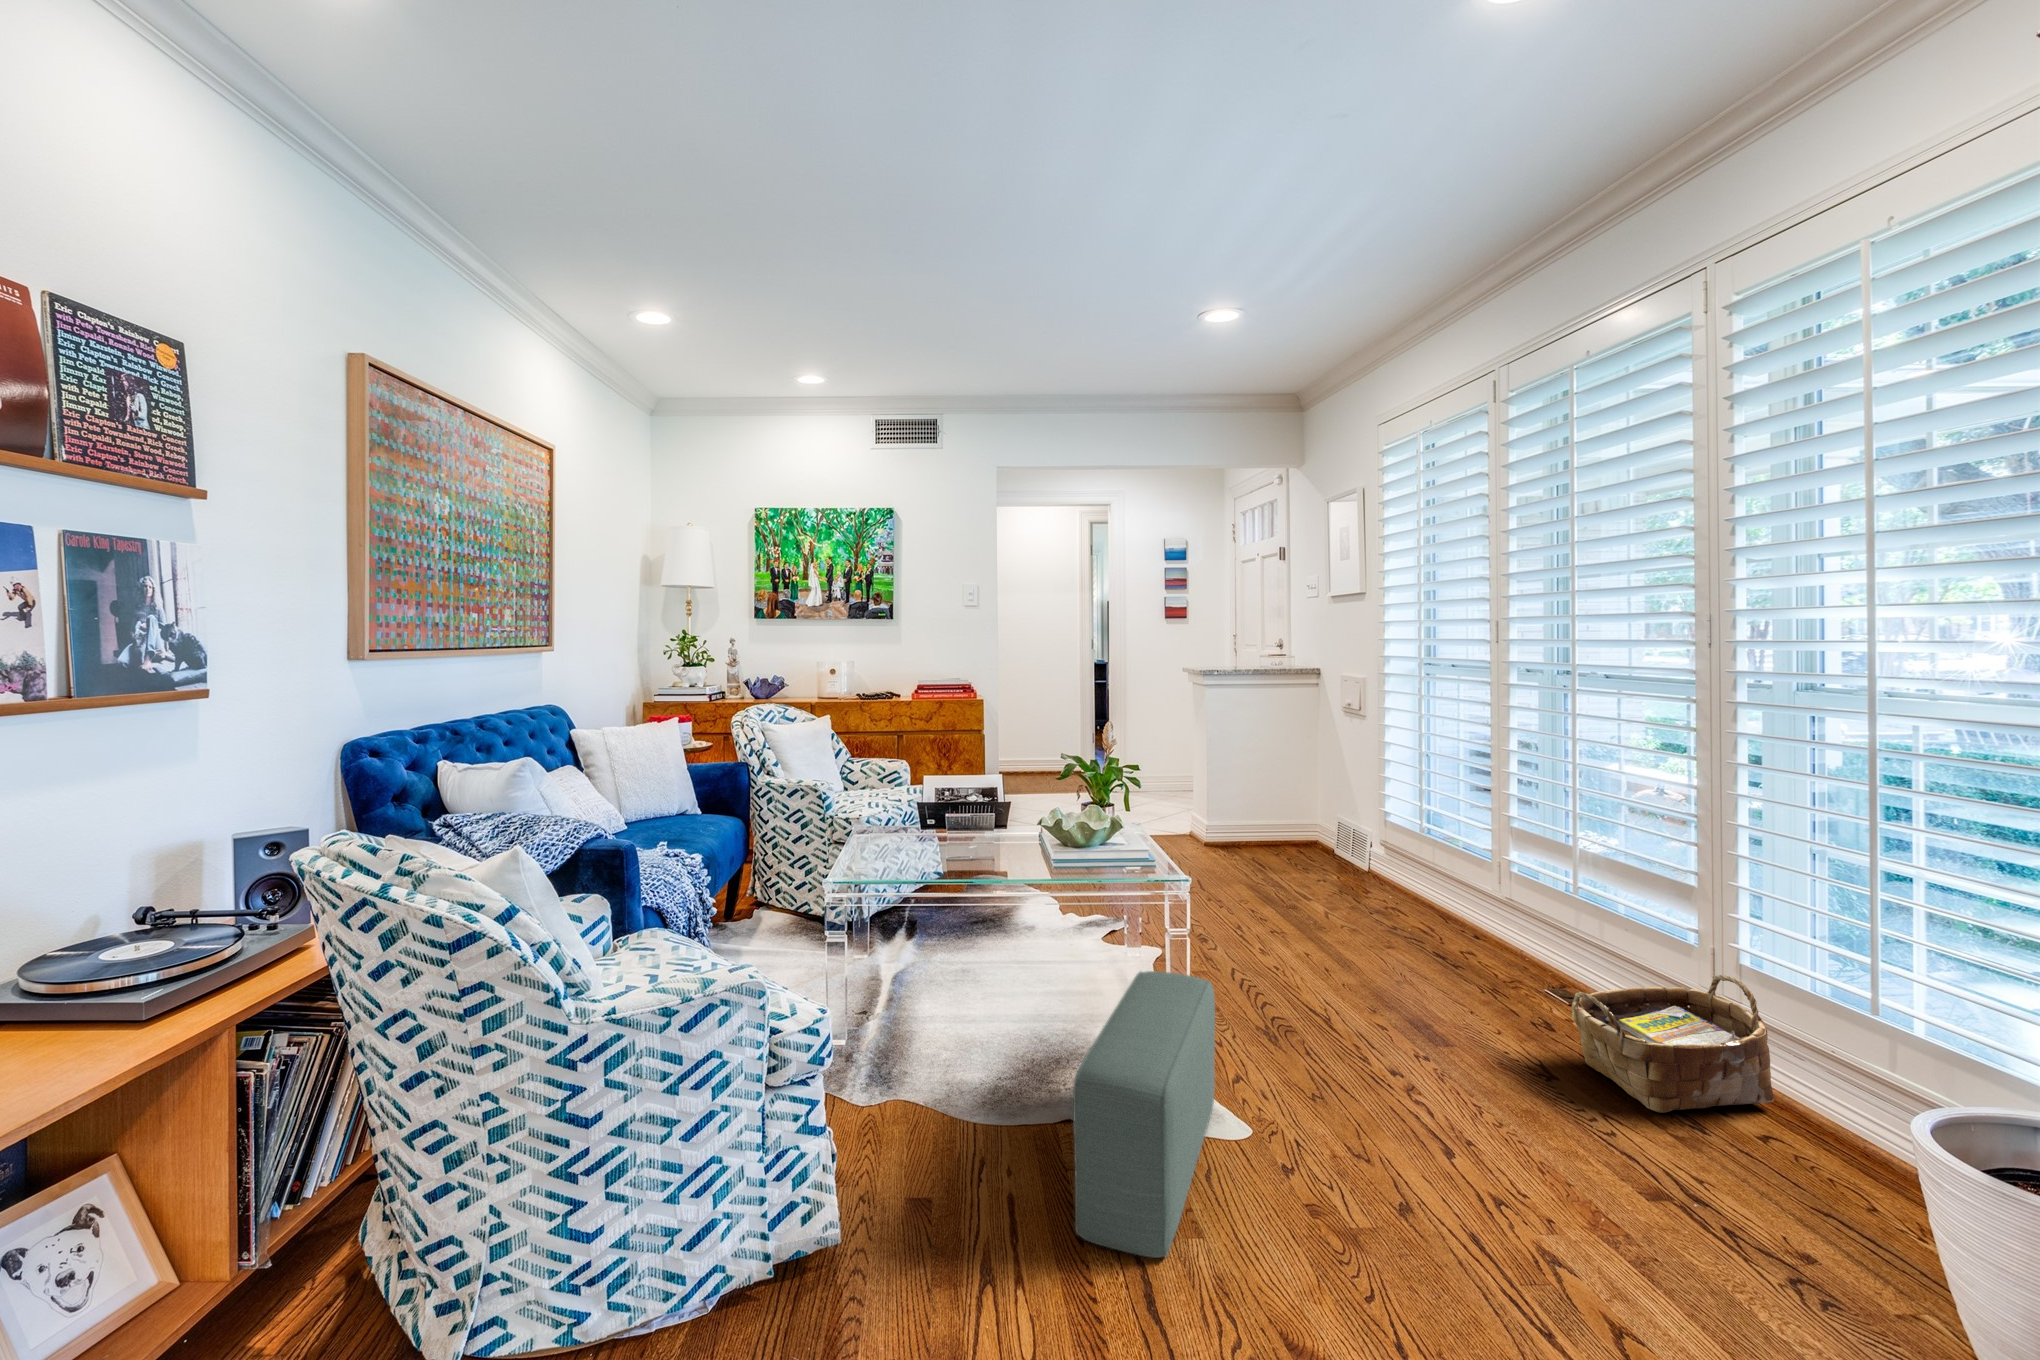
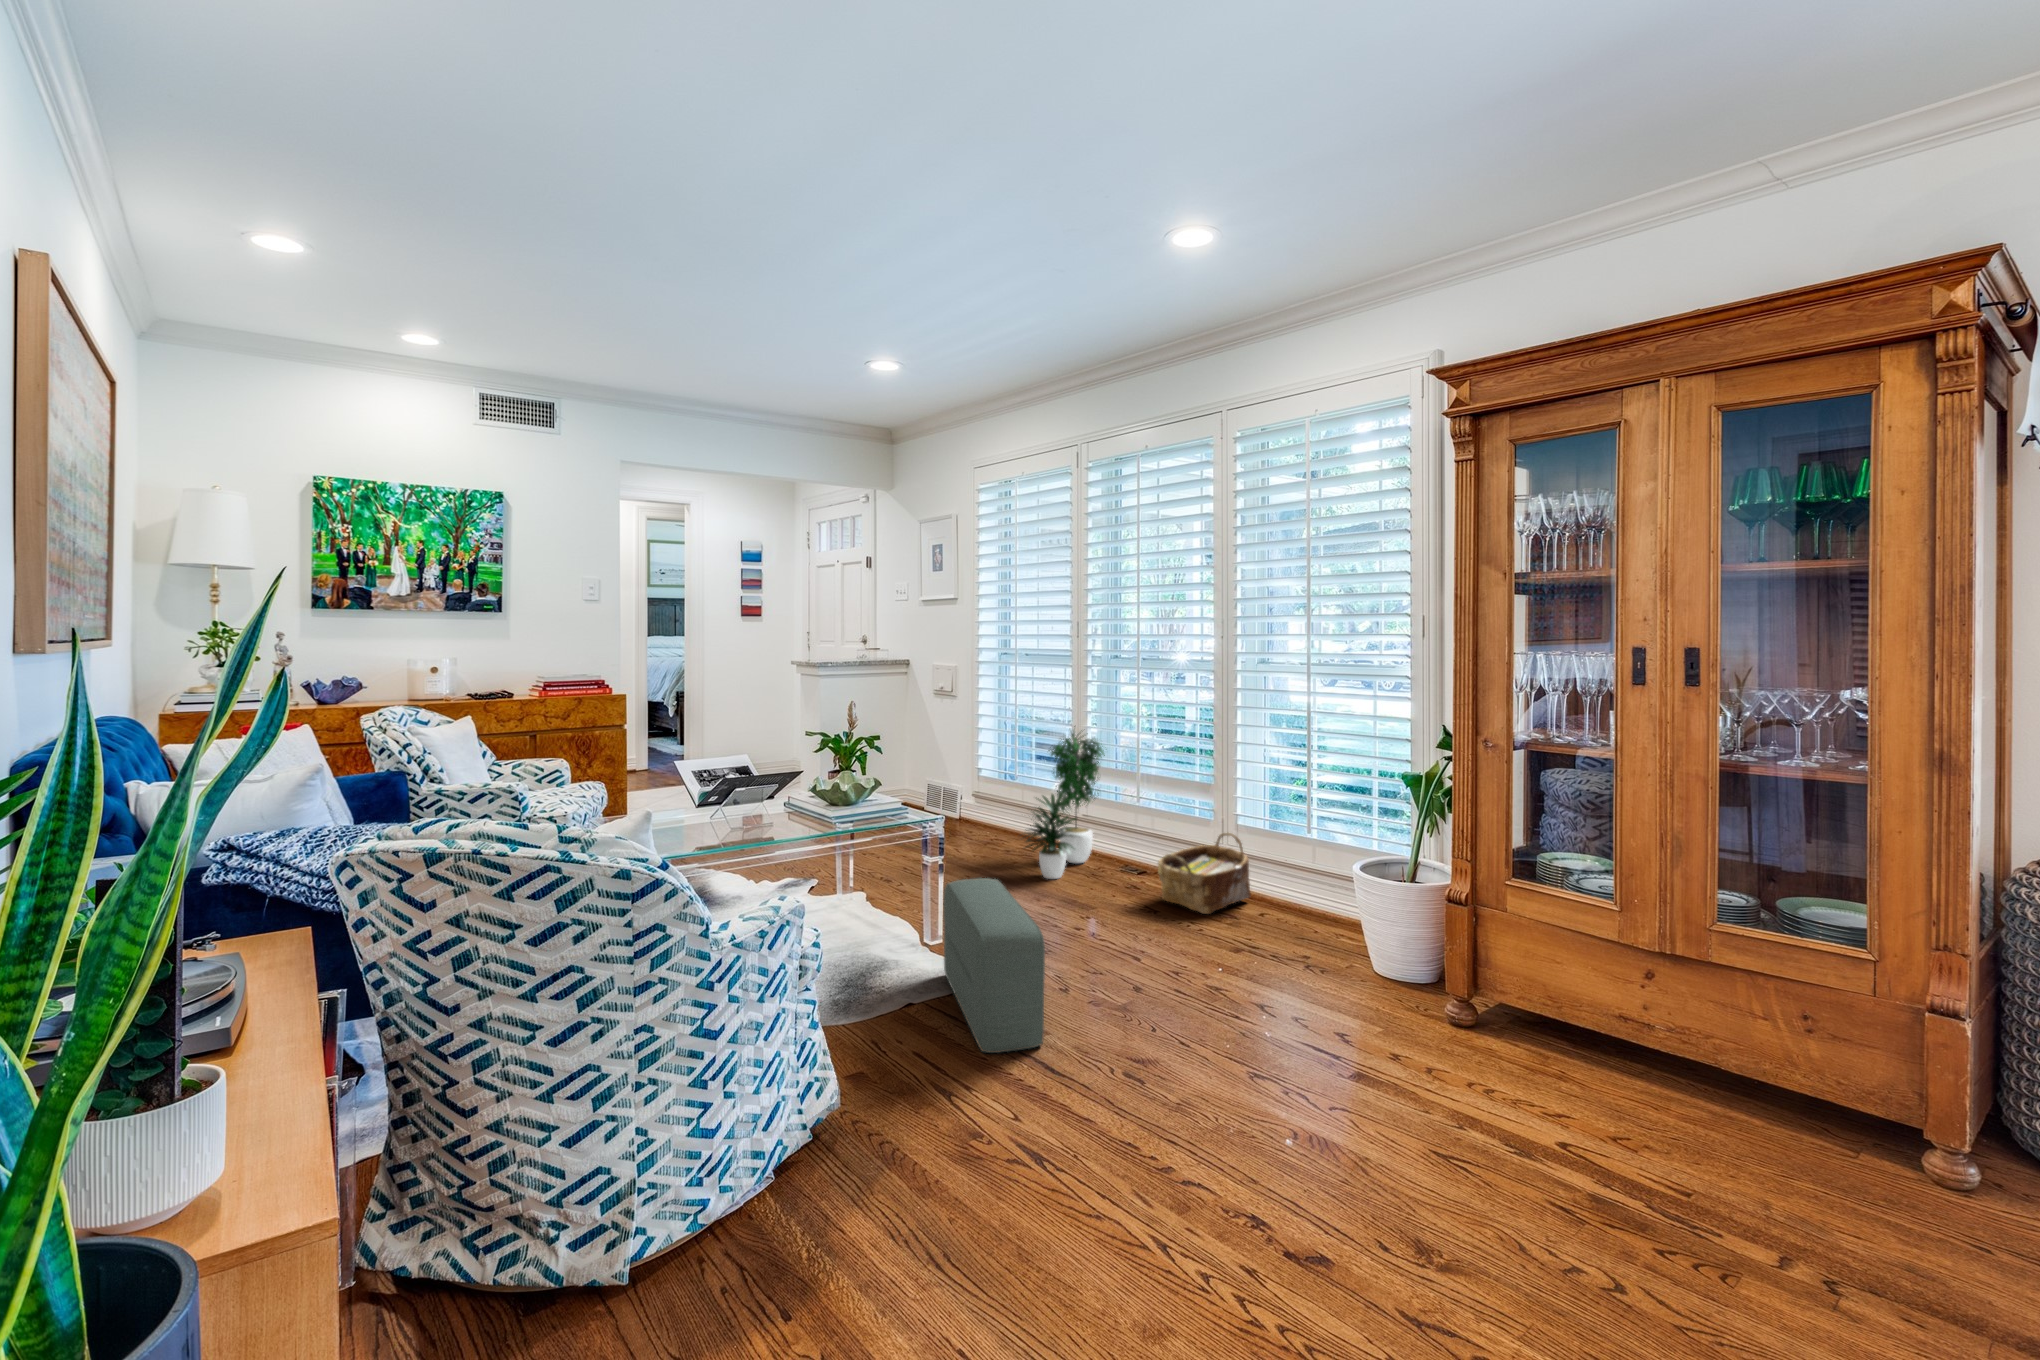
potted plant: none [1373,764,1537,986] -> present [1026,726,1105,879]

